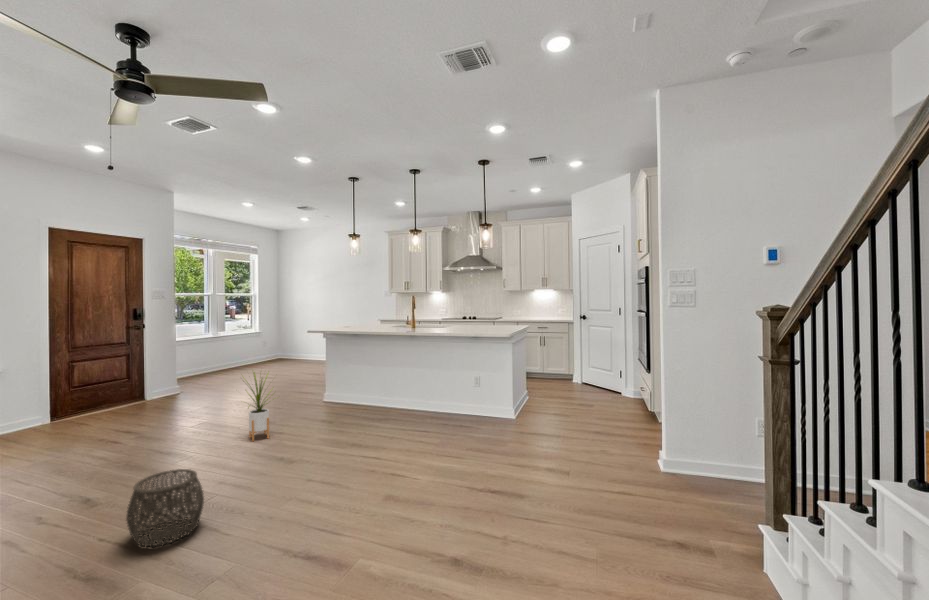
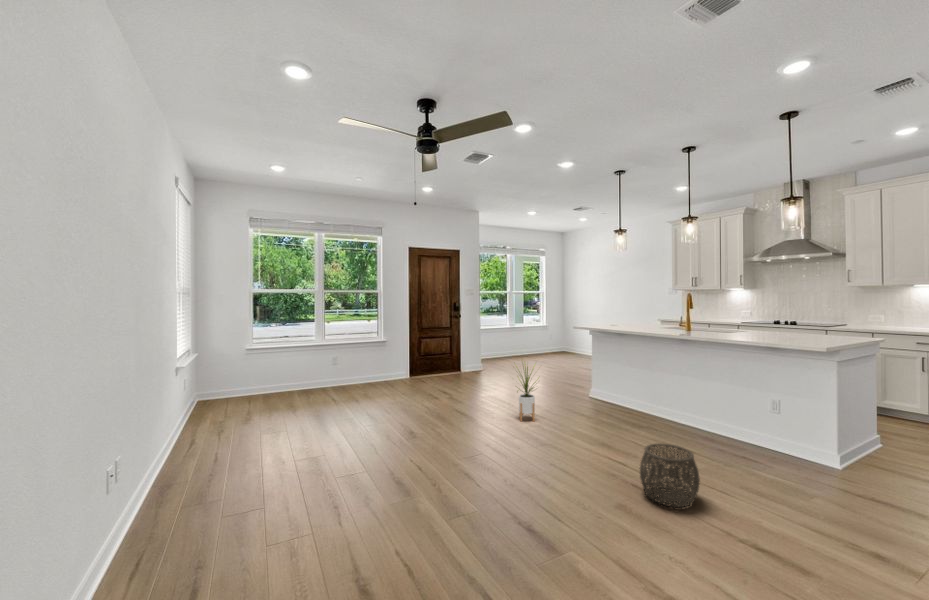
woven basket: present [126,469,204,547] -> present [639,443,700,507]

